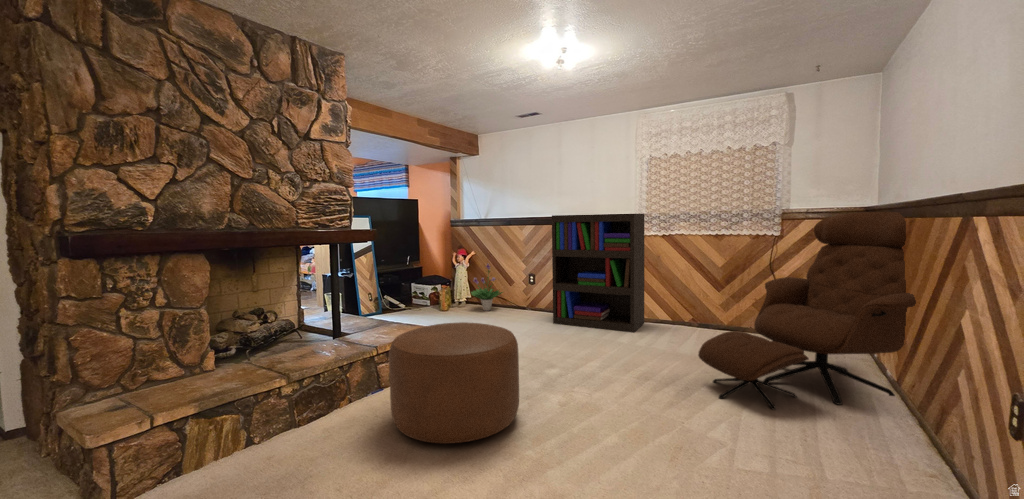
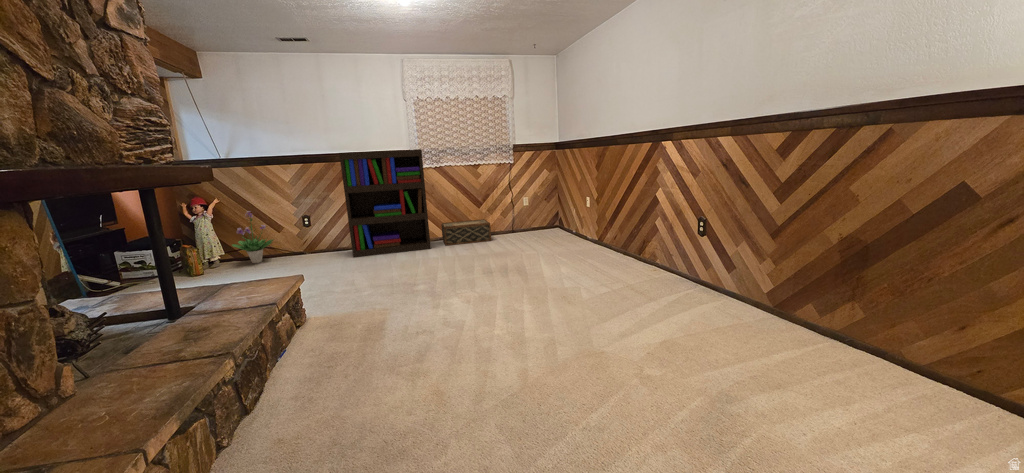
lounge chair: present [698,212,916,410] -> none [517,144,614,269]
woven basket: none [656,304,725,340] -> present [441,219,491,245]
ottoman: present [389,322,519,443] -> none [334,249,464,361]

